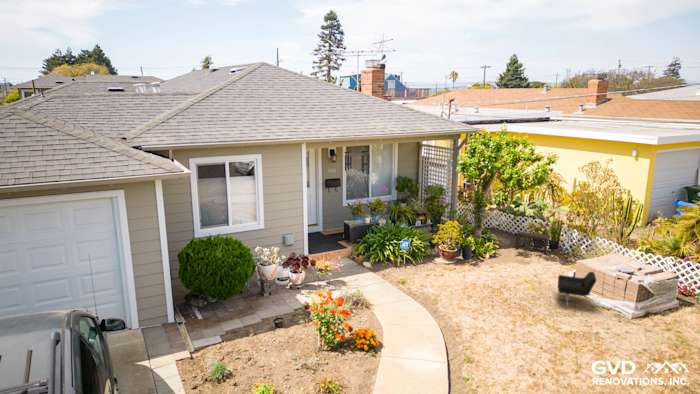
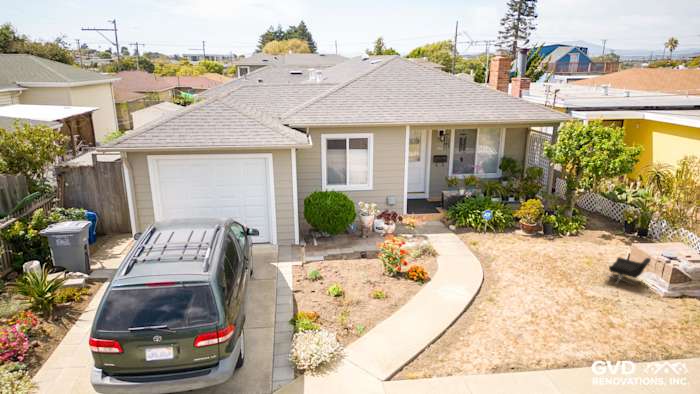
bench: present [516,231,550,255] -> none [604,217,642,241]

